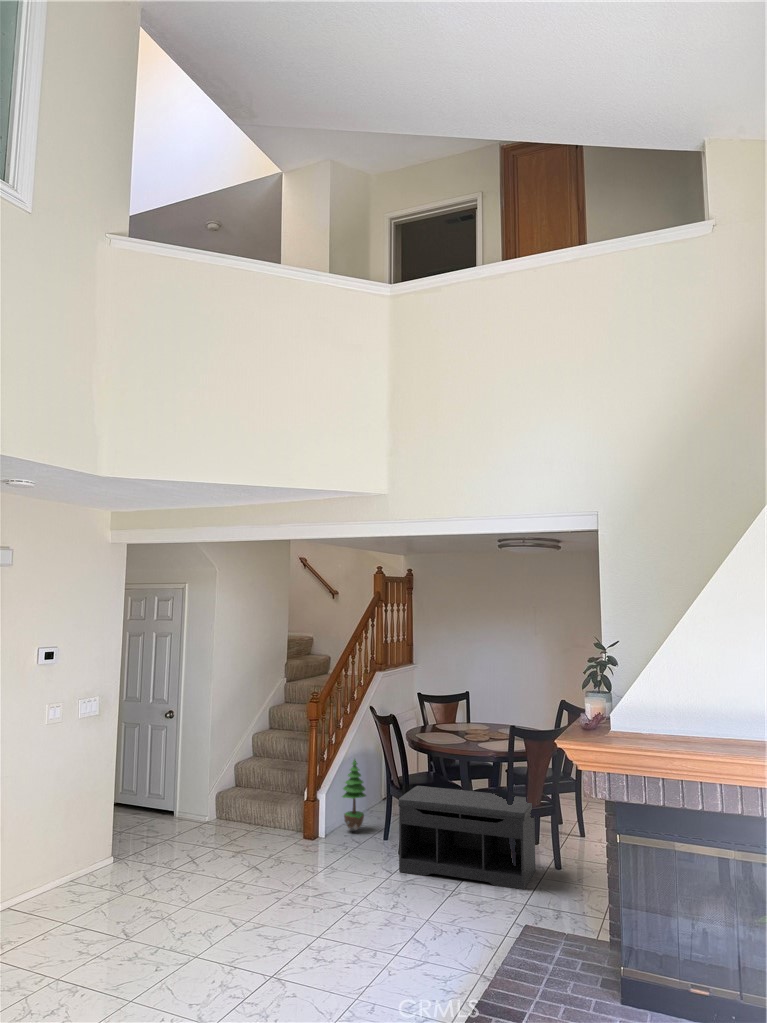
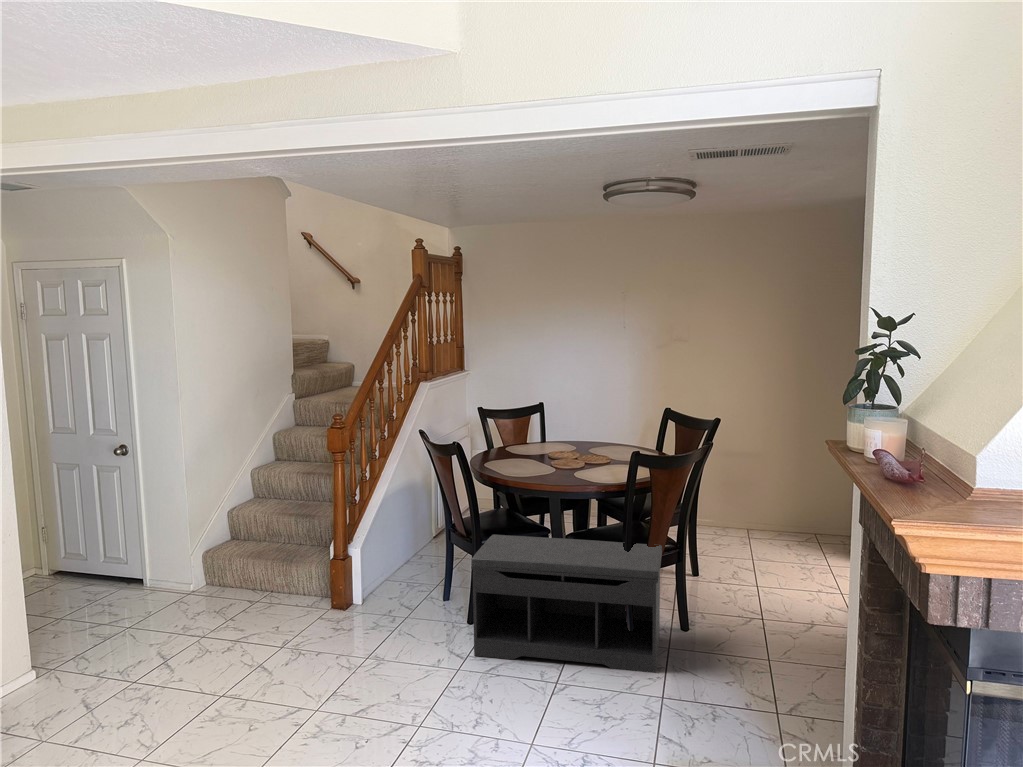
potted tree: present [342,759,366,831] -> none [382,498,417,593]

